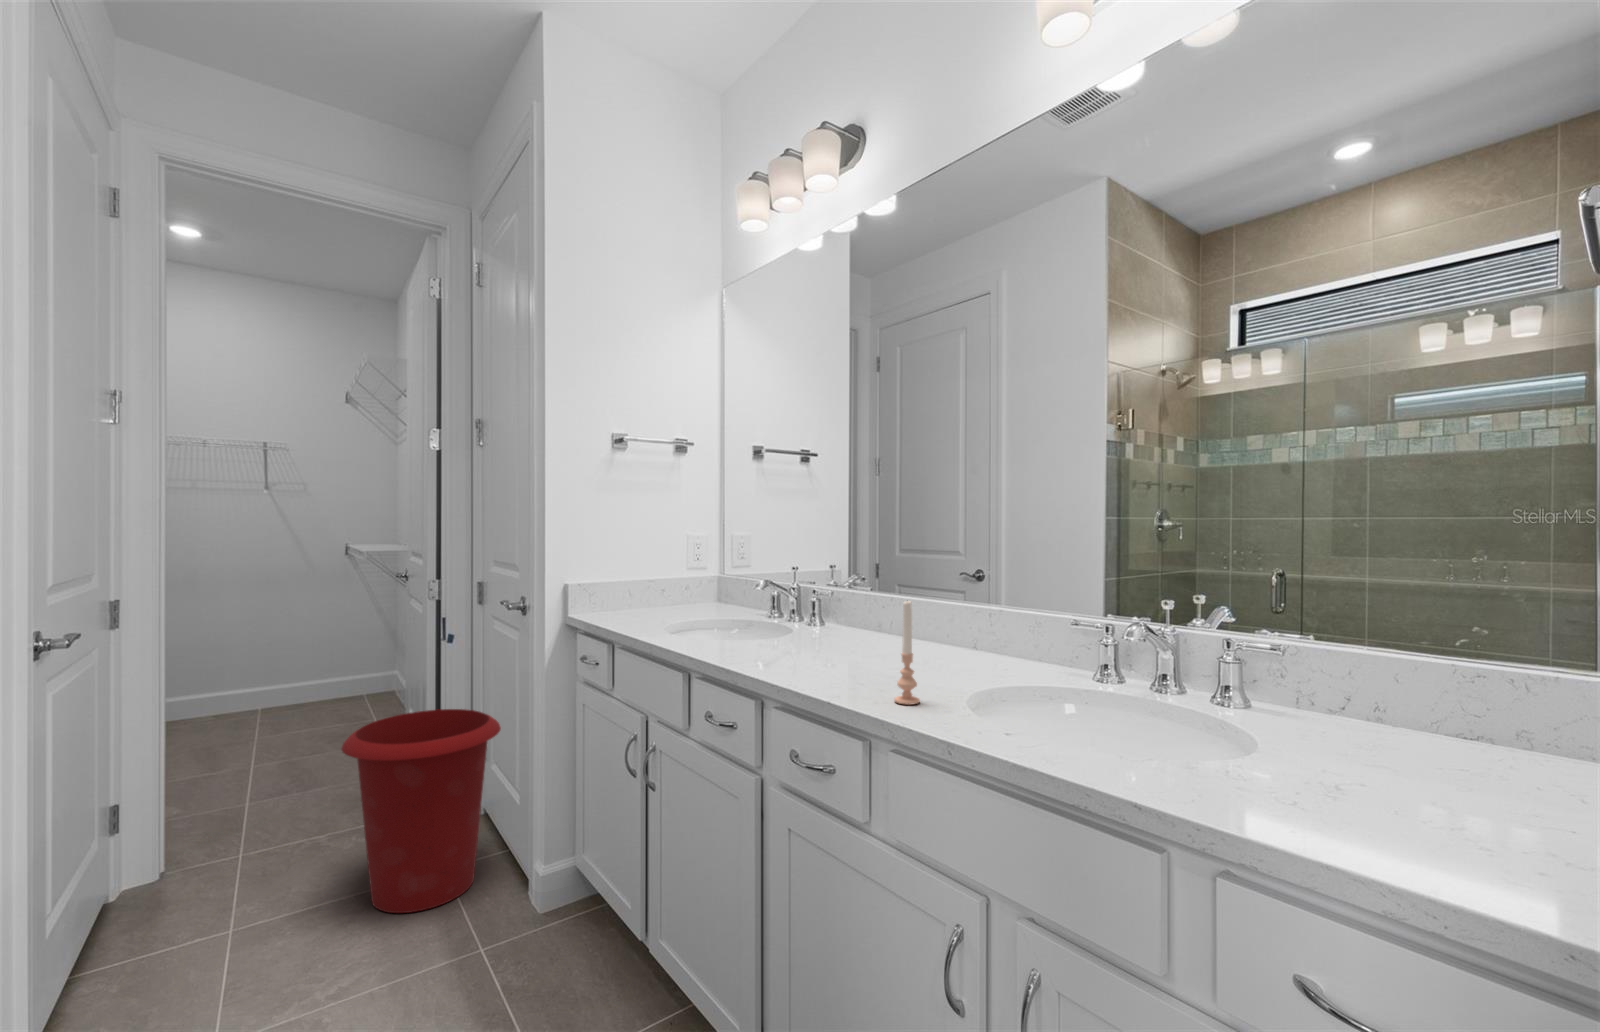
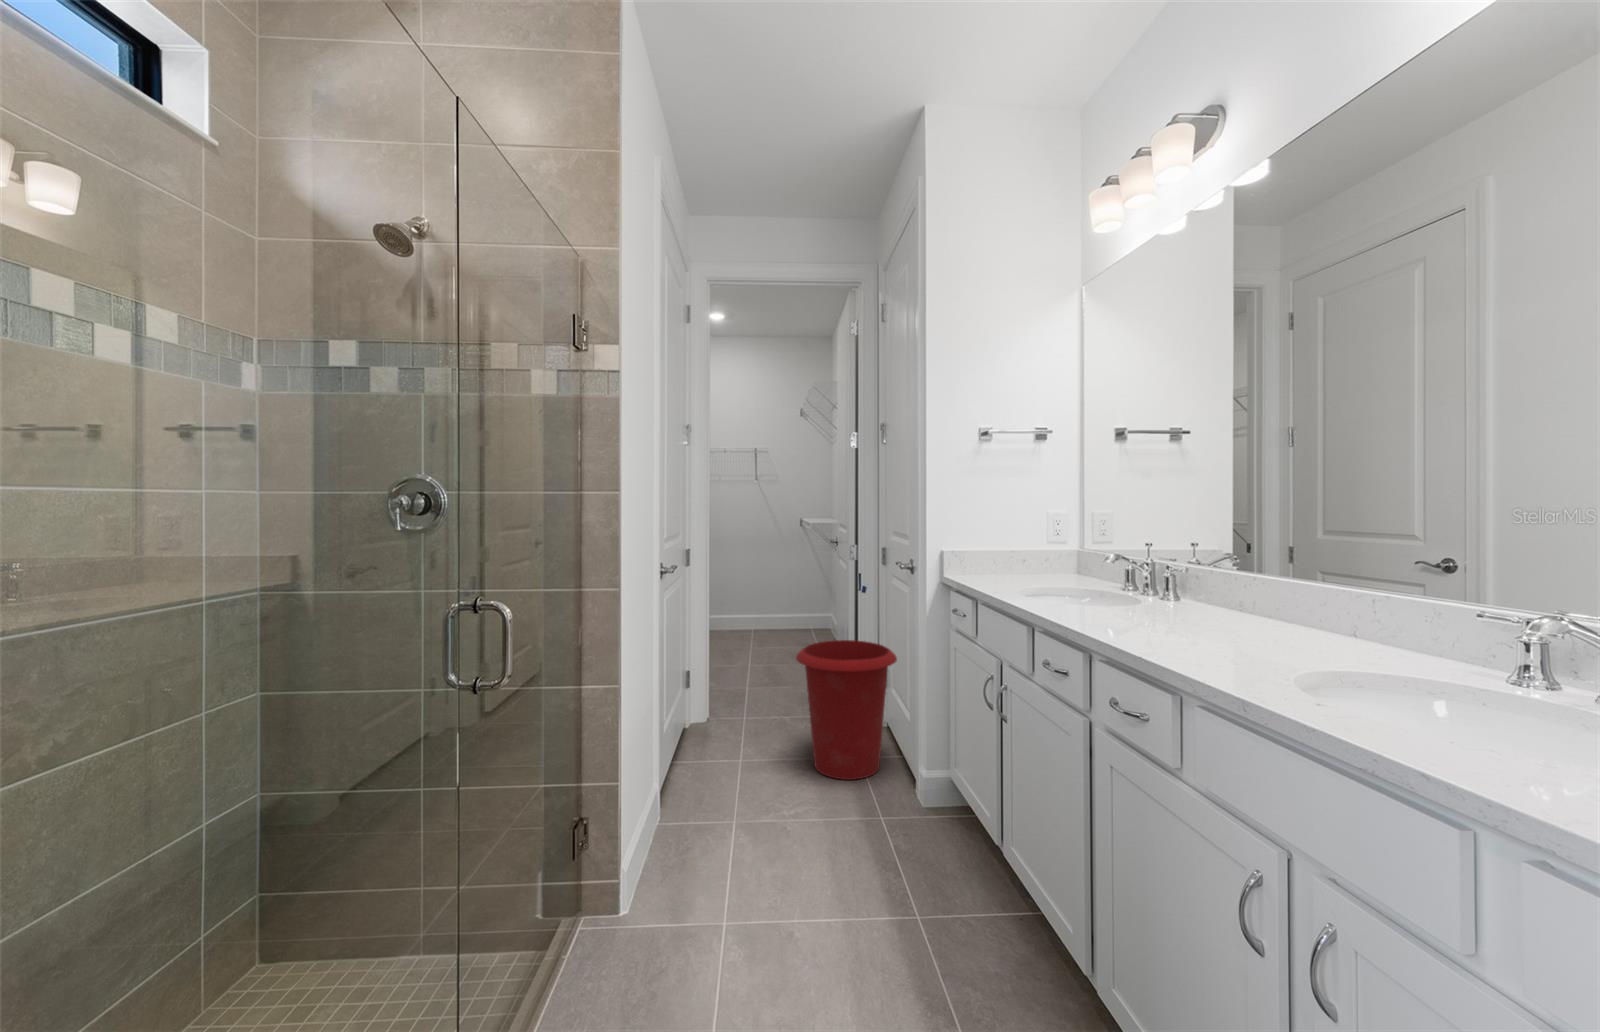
candle: present [894,601,920,704] -> none [1212,573,1240,671]

